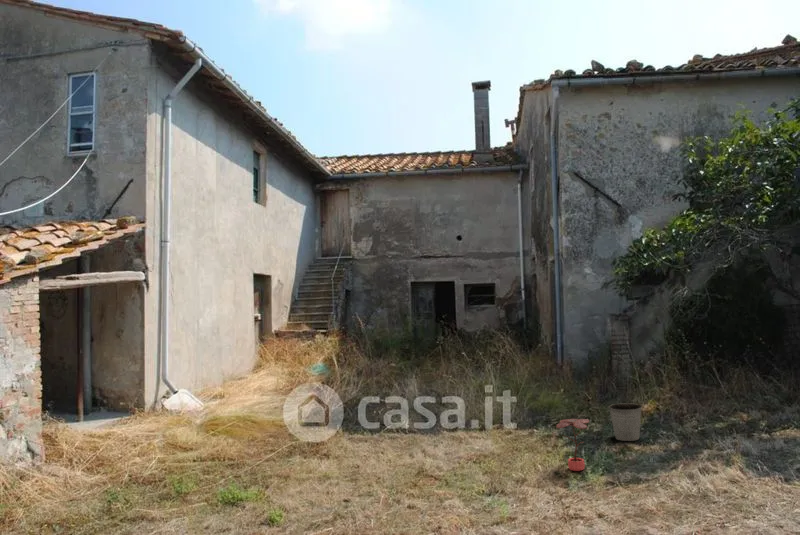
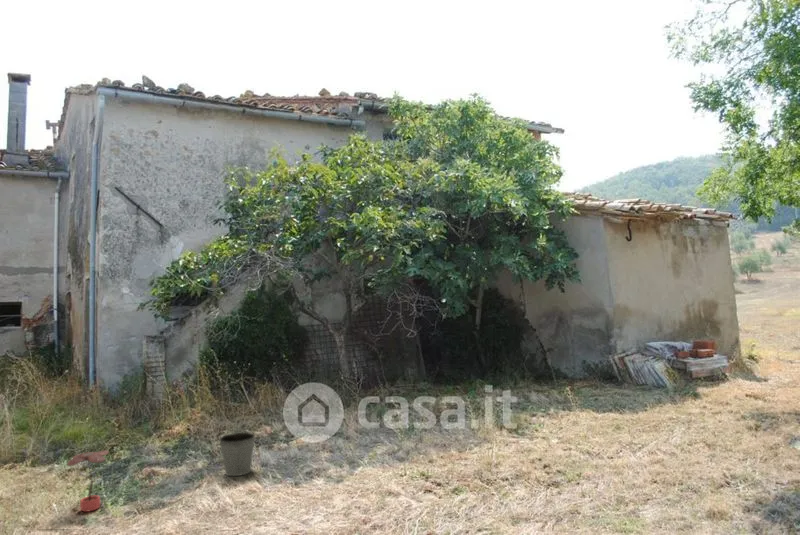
bucket: present [608,403,642,441] -> present [219,433,254,476]

